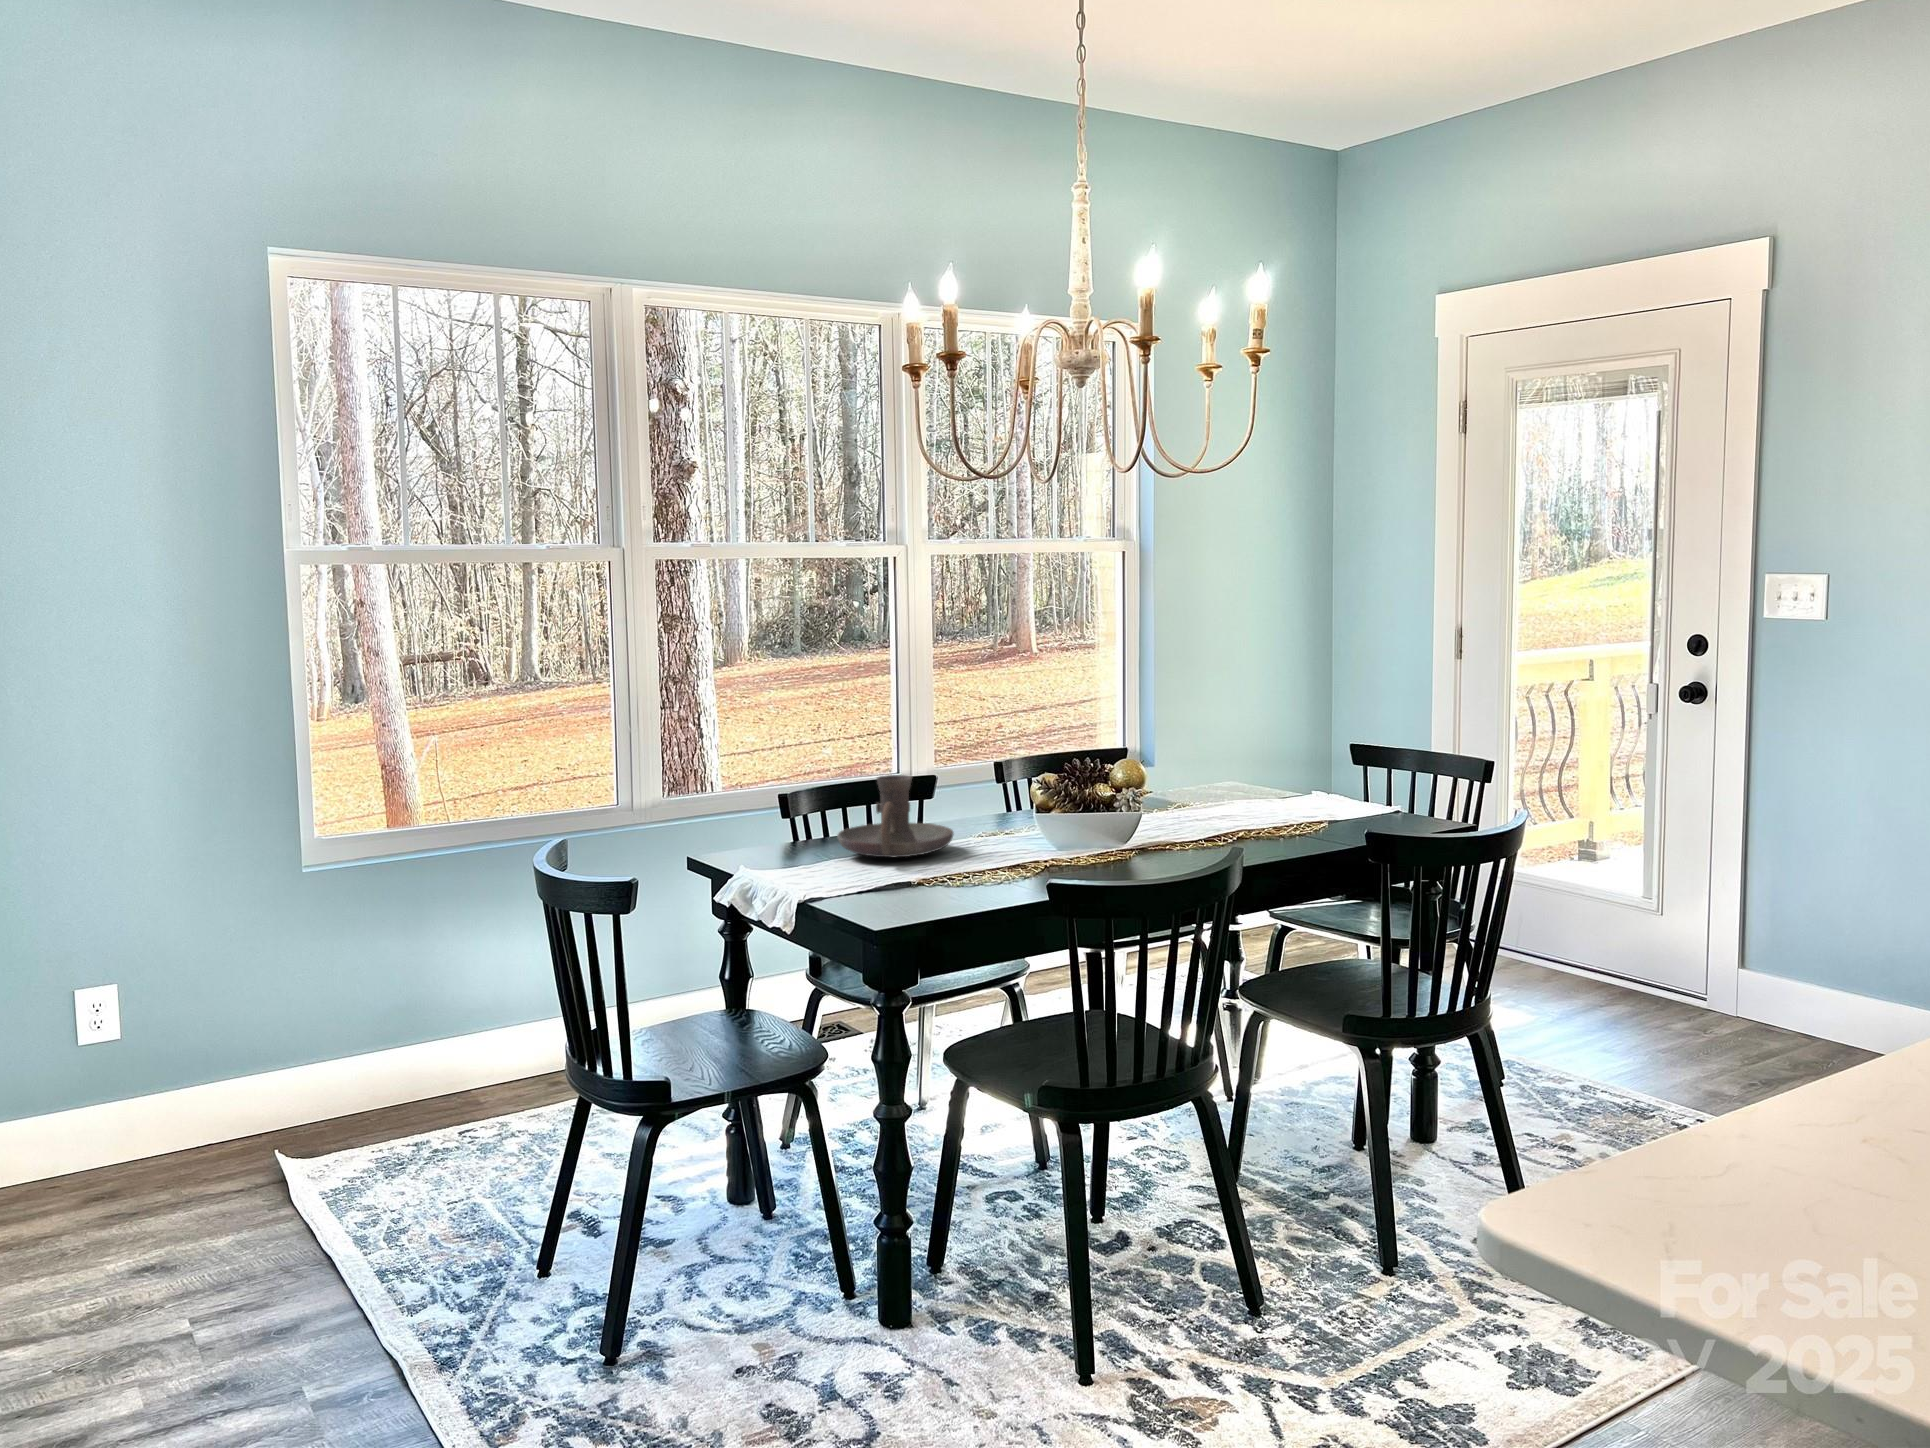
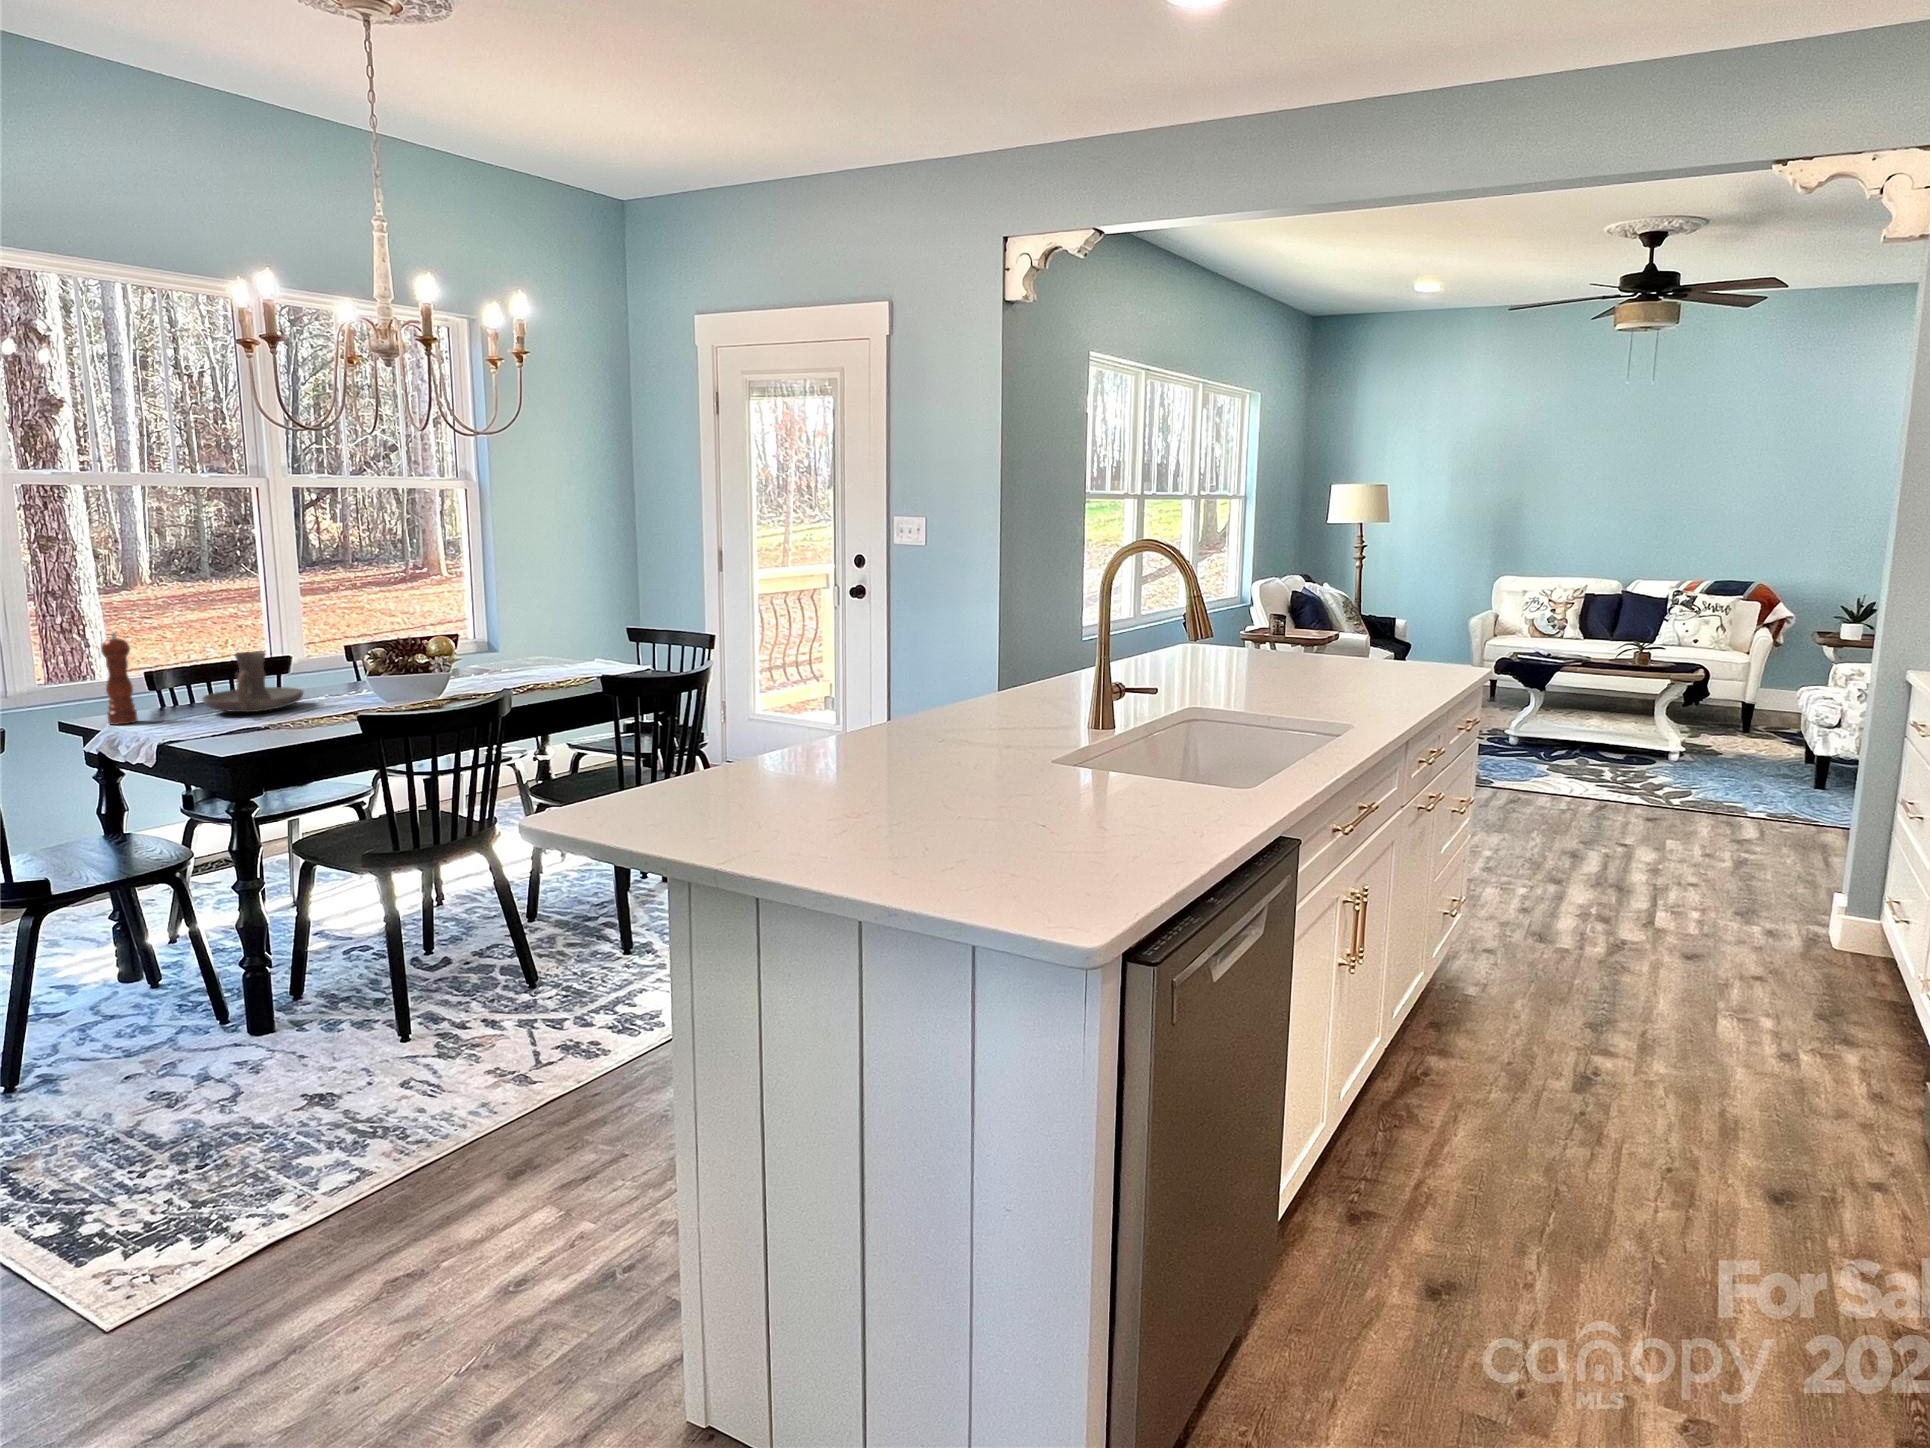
pepper mill: none [732,745,766,866] -> present [101,632,138,725]

